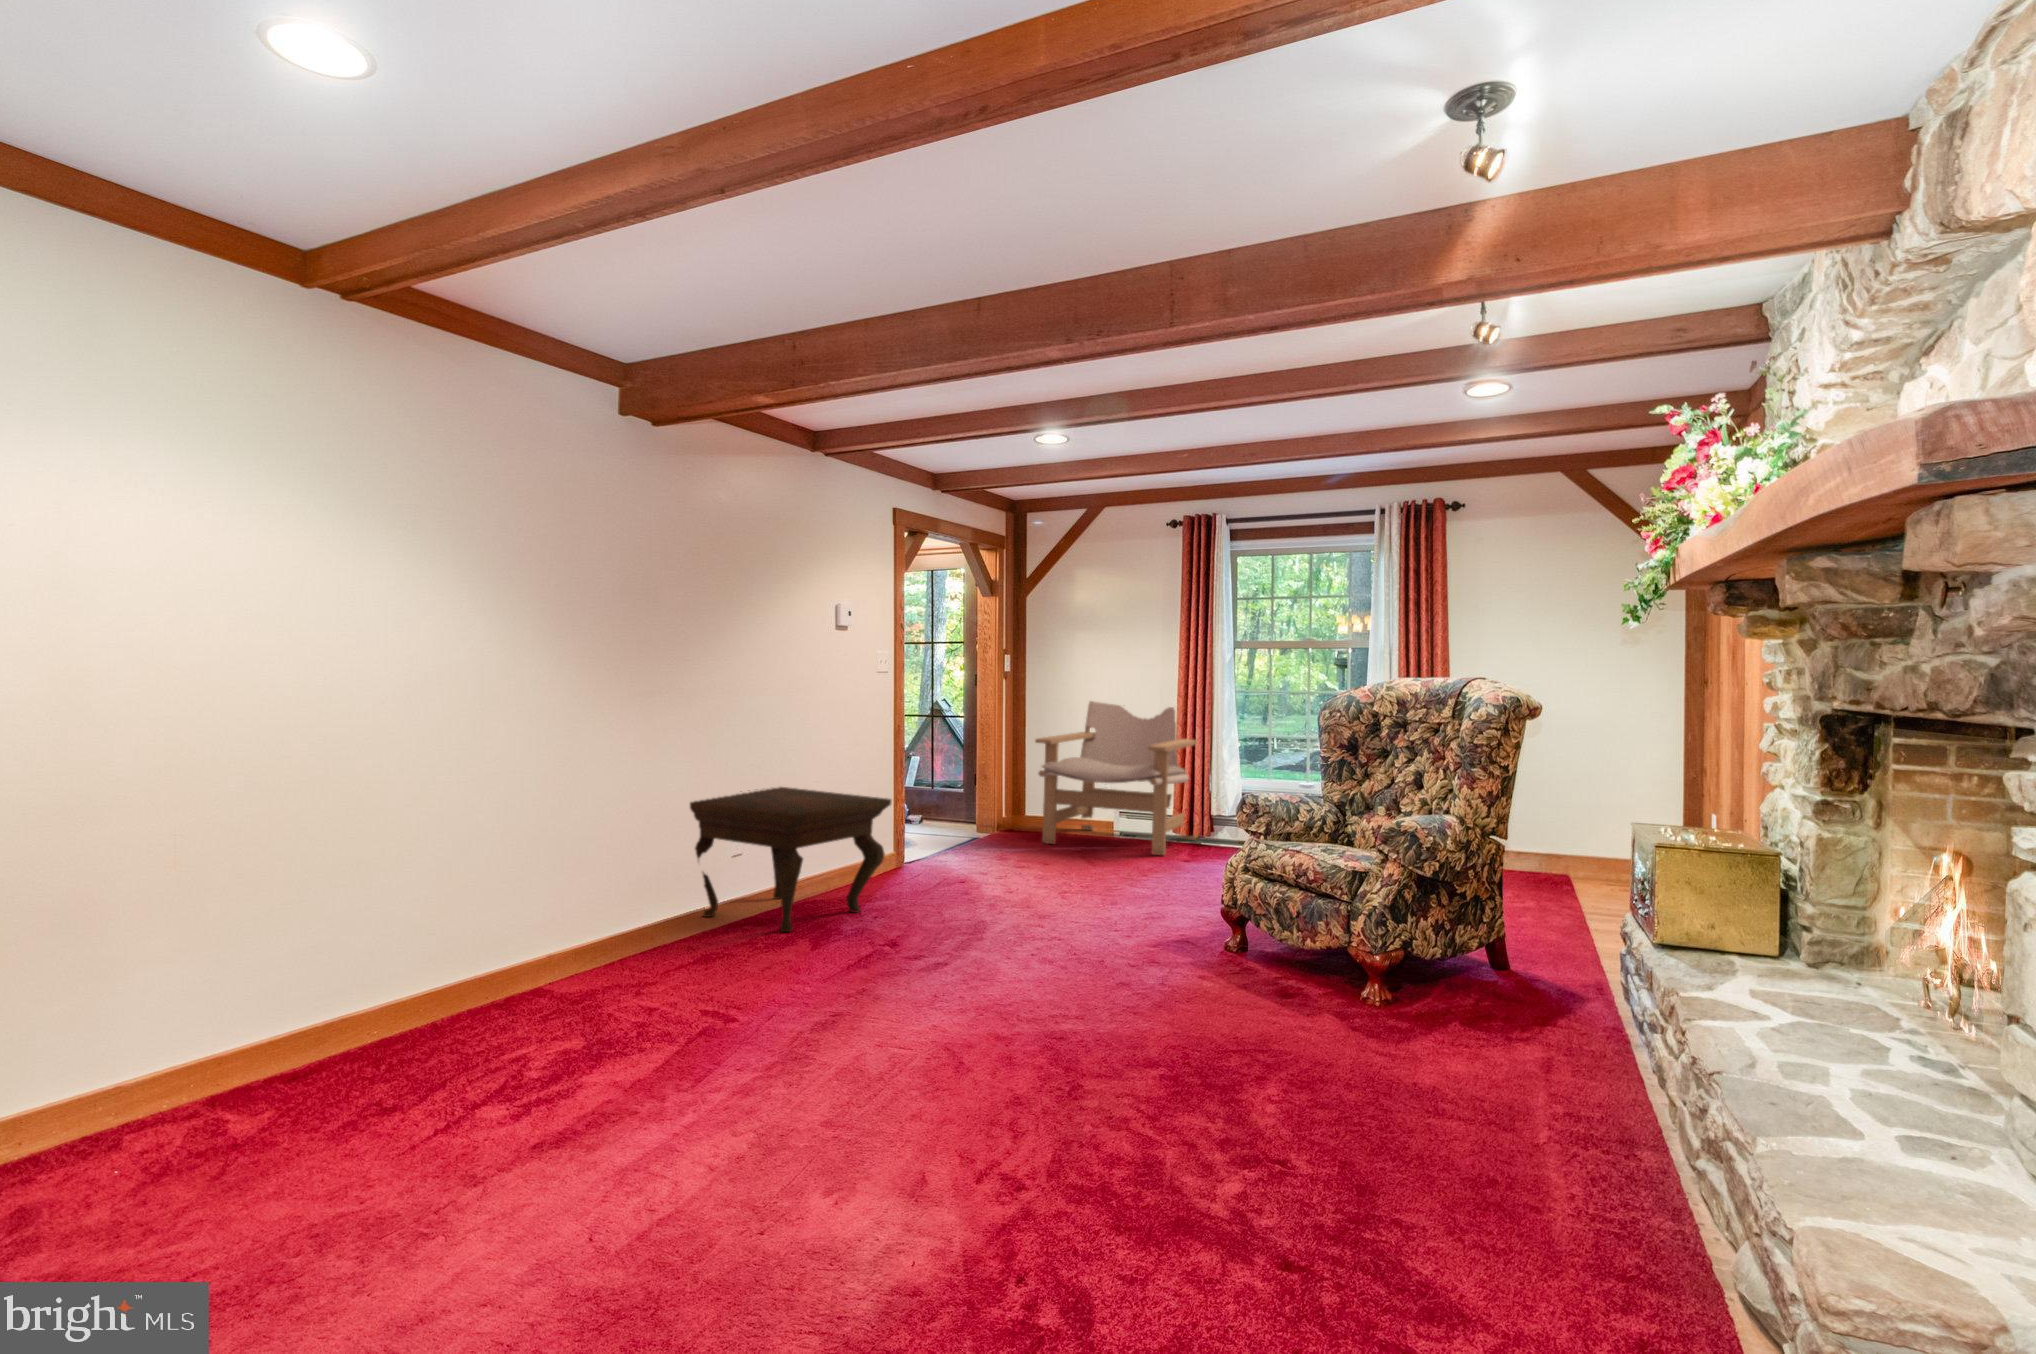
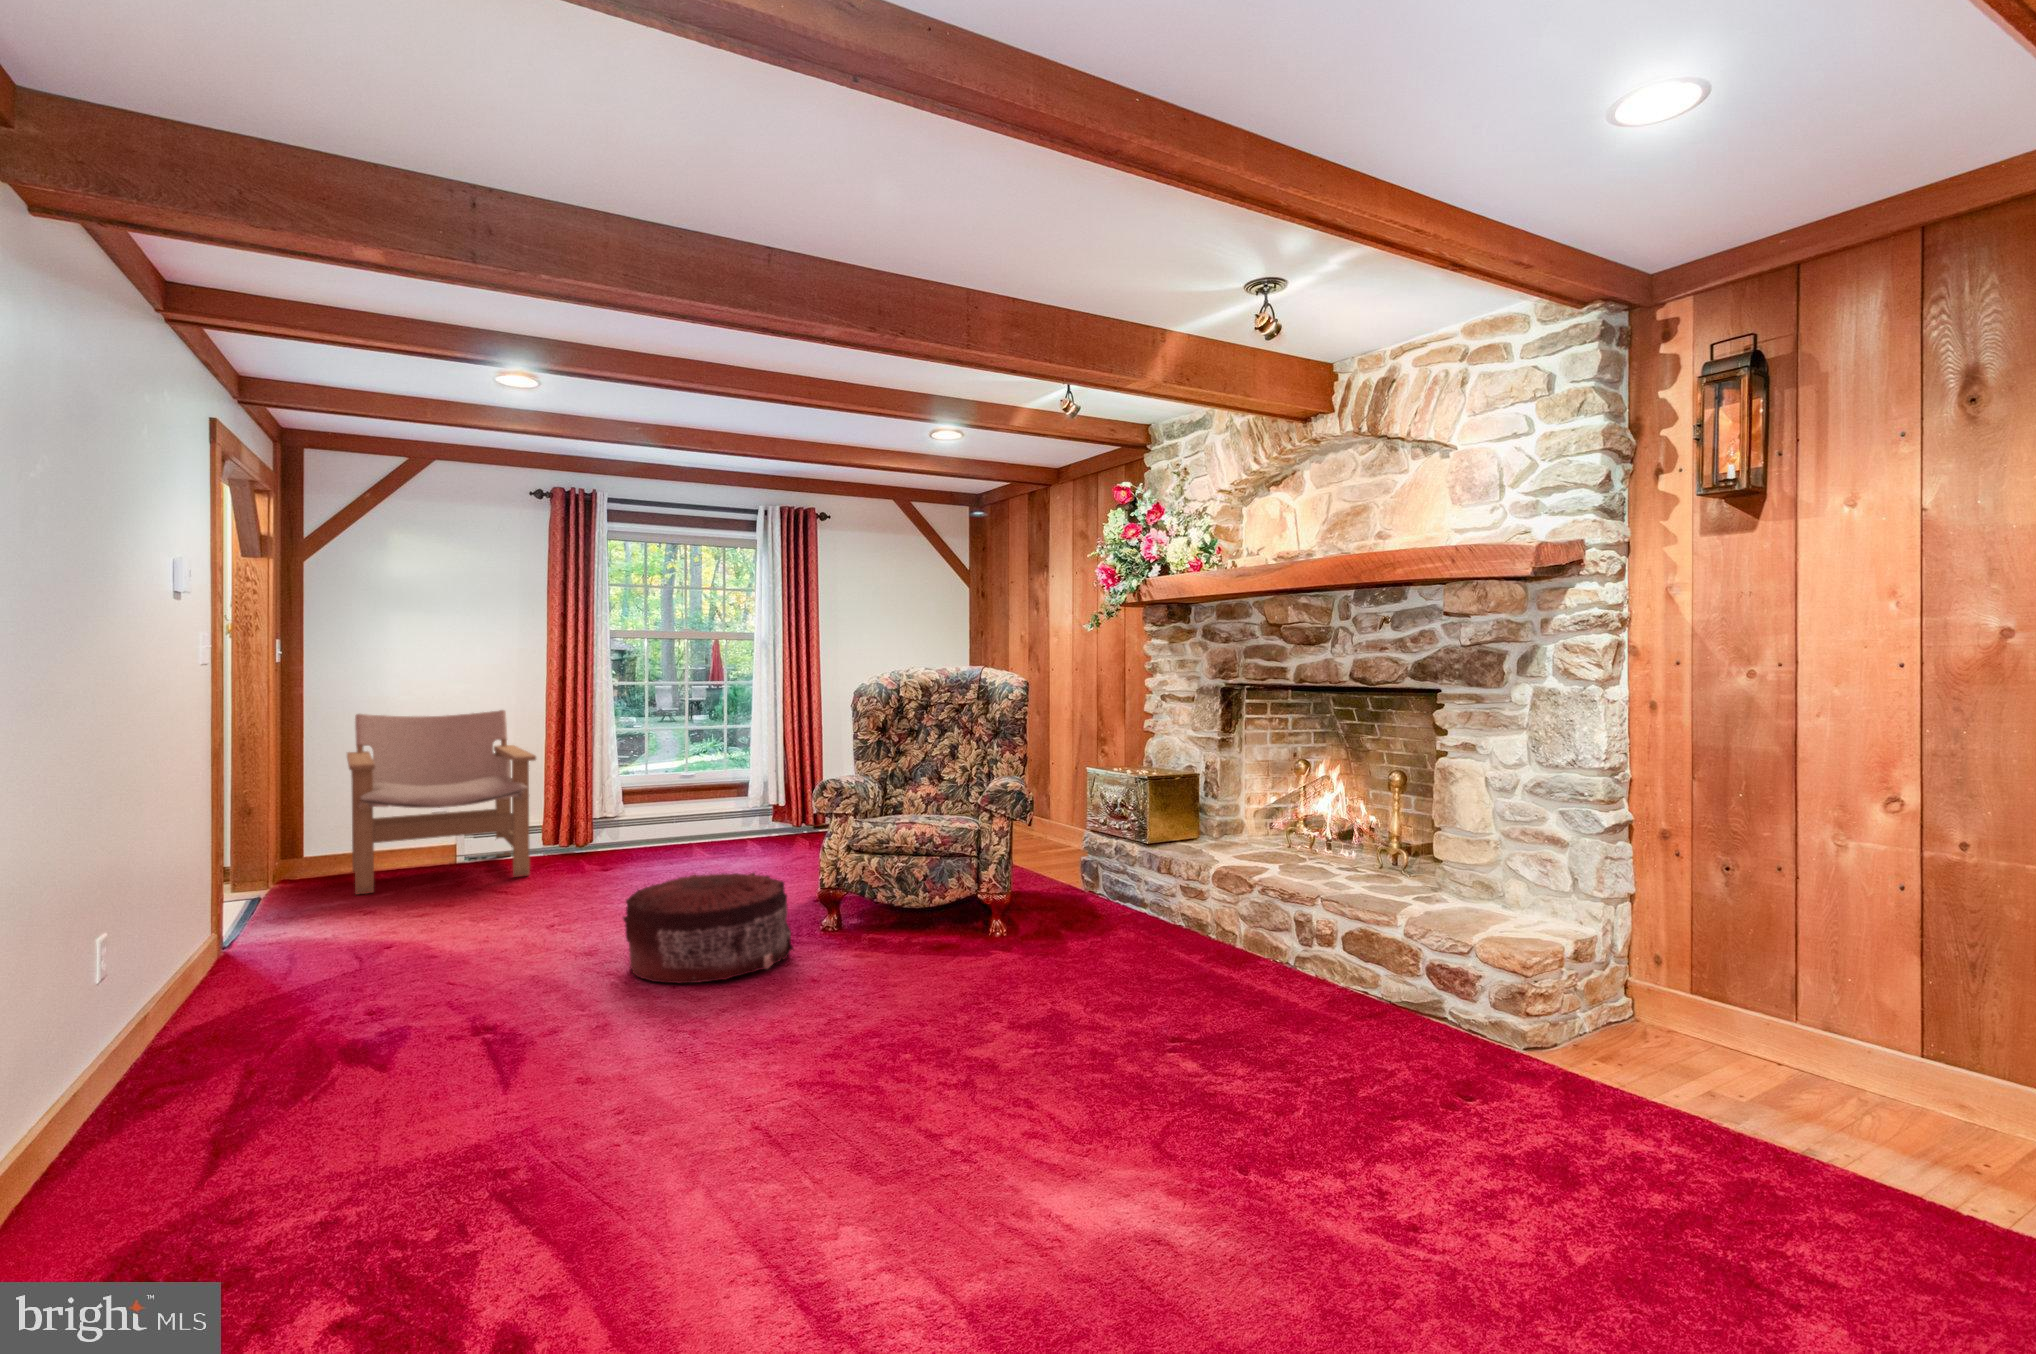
side table: present [690,787,891,932] -> none [72,859,410,1119]
pouf: none [1019,859,1163,956] -> present [623,873,793,983]

